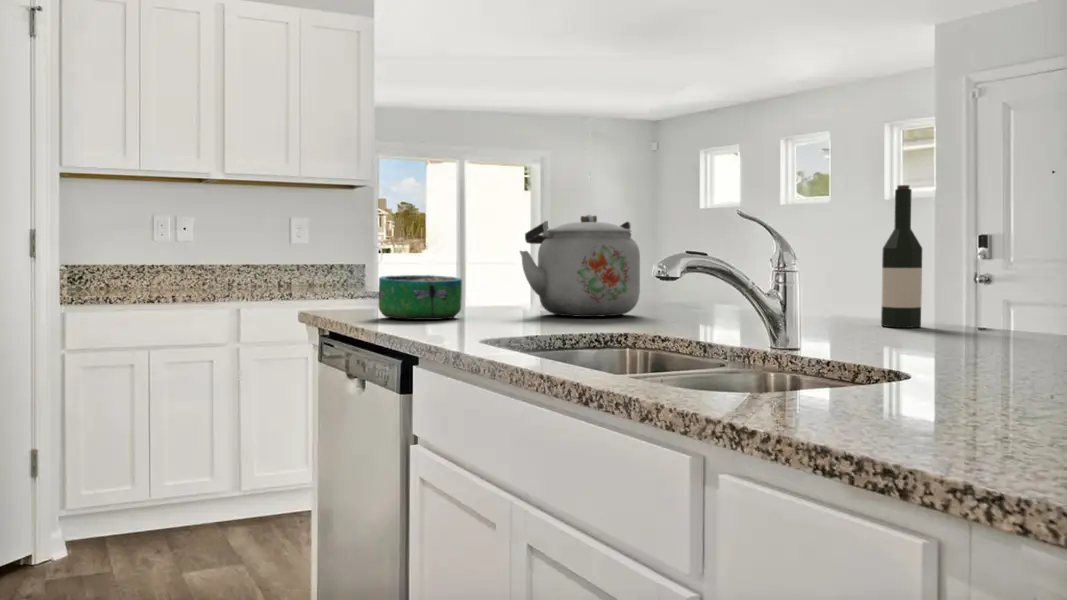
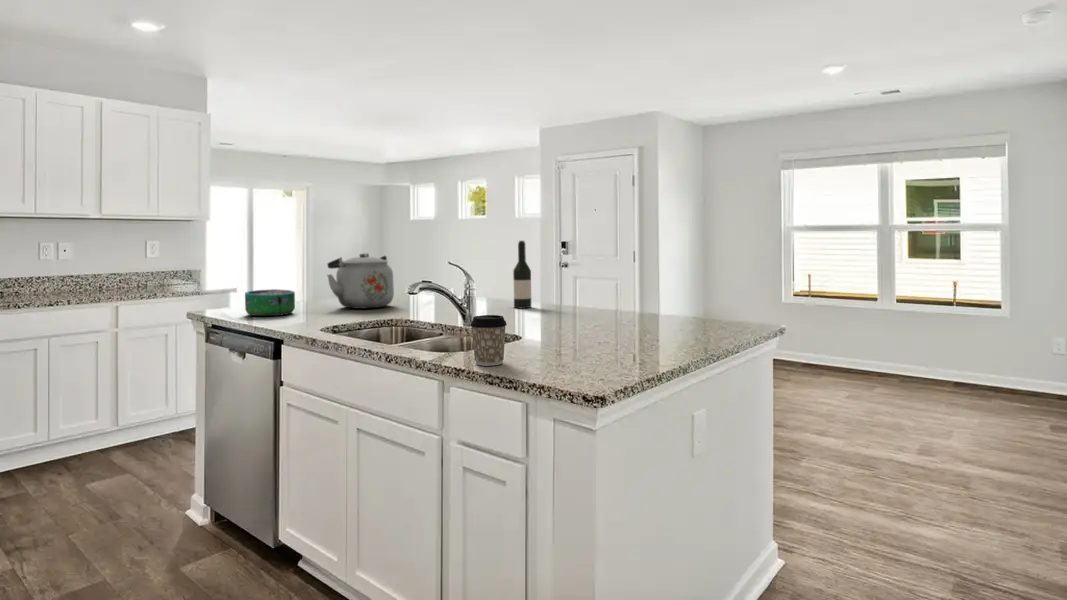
coffee cup: none [776,292,878,425] -> present [470,315,507,366]

